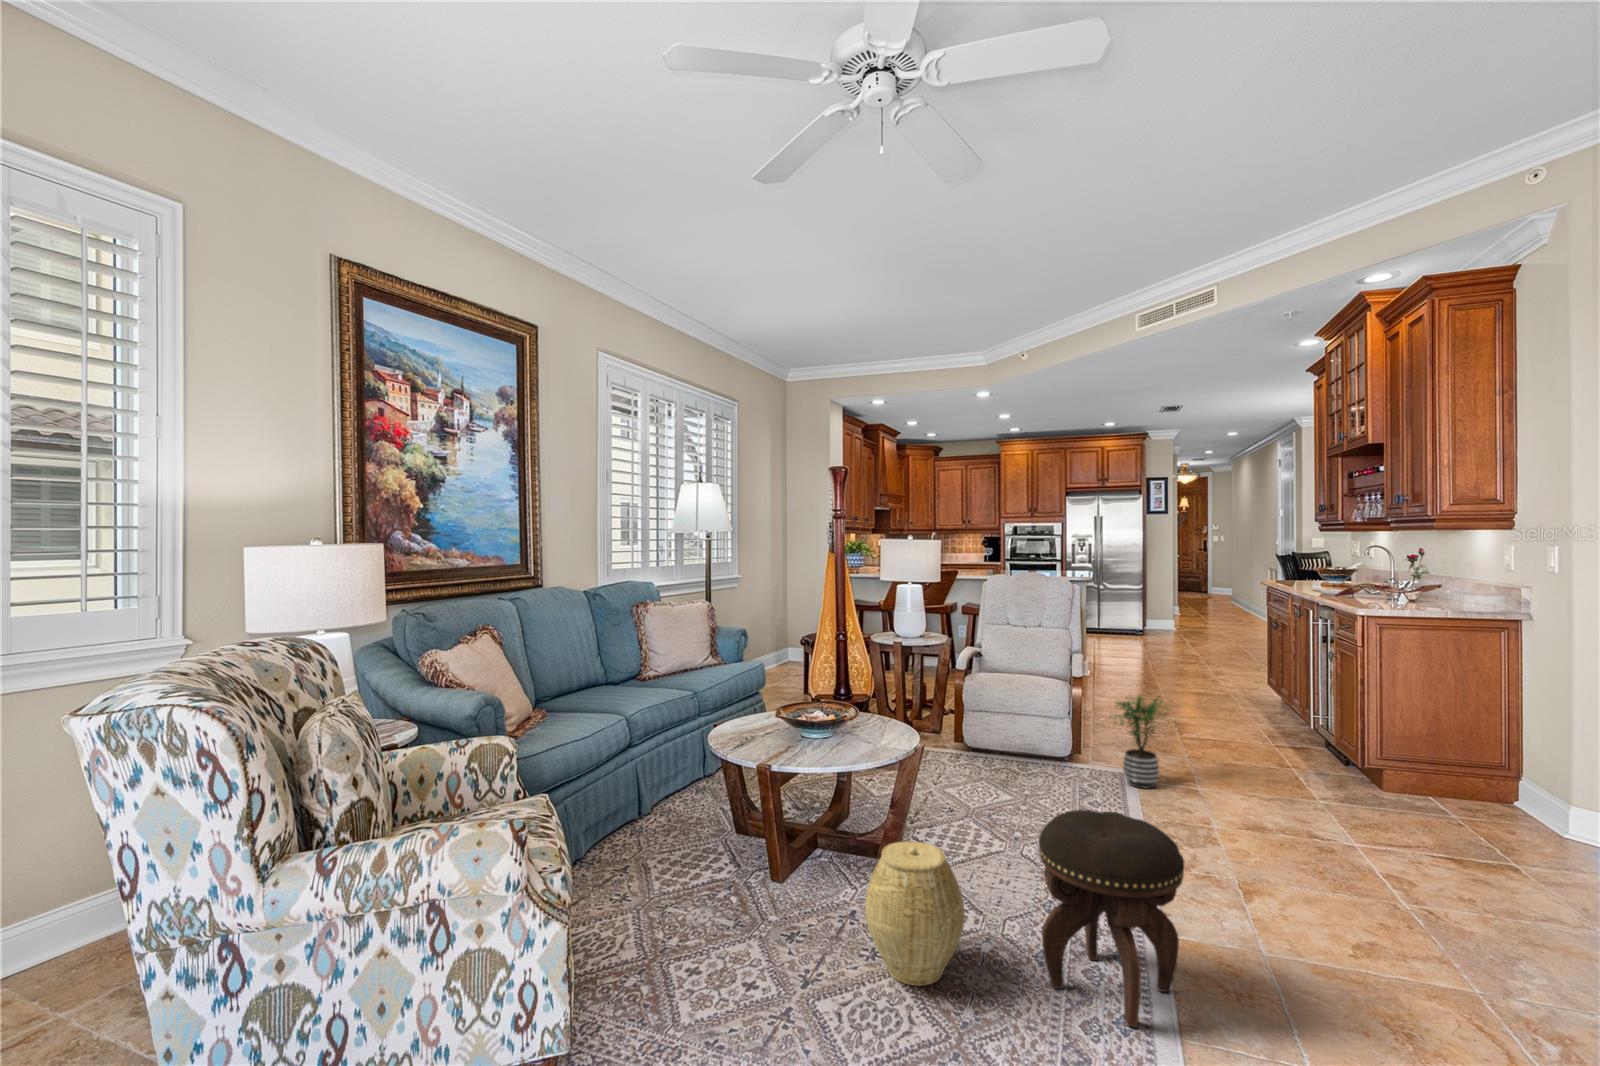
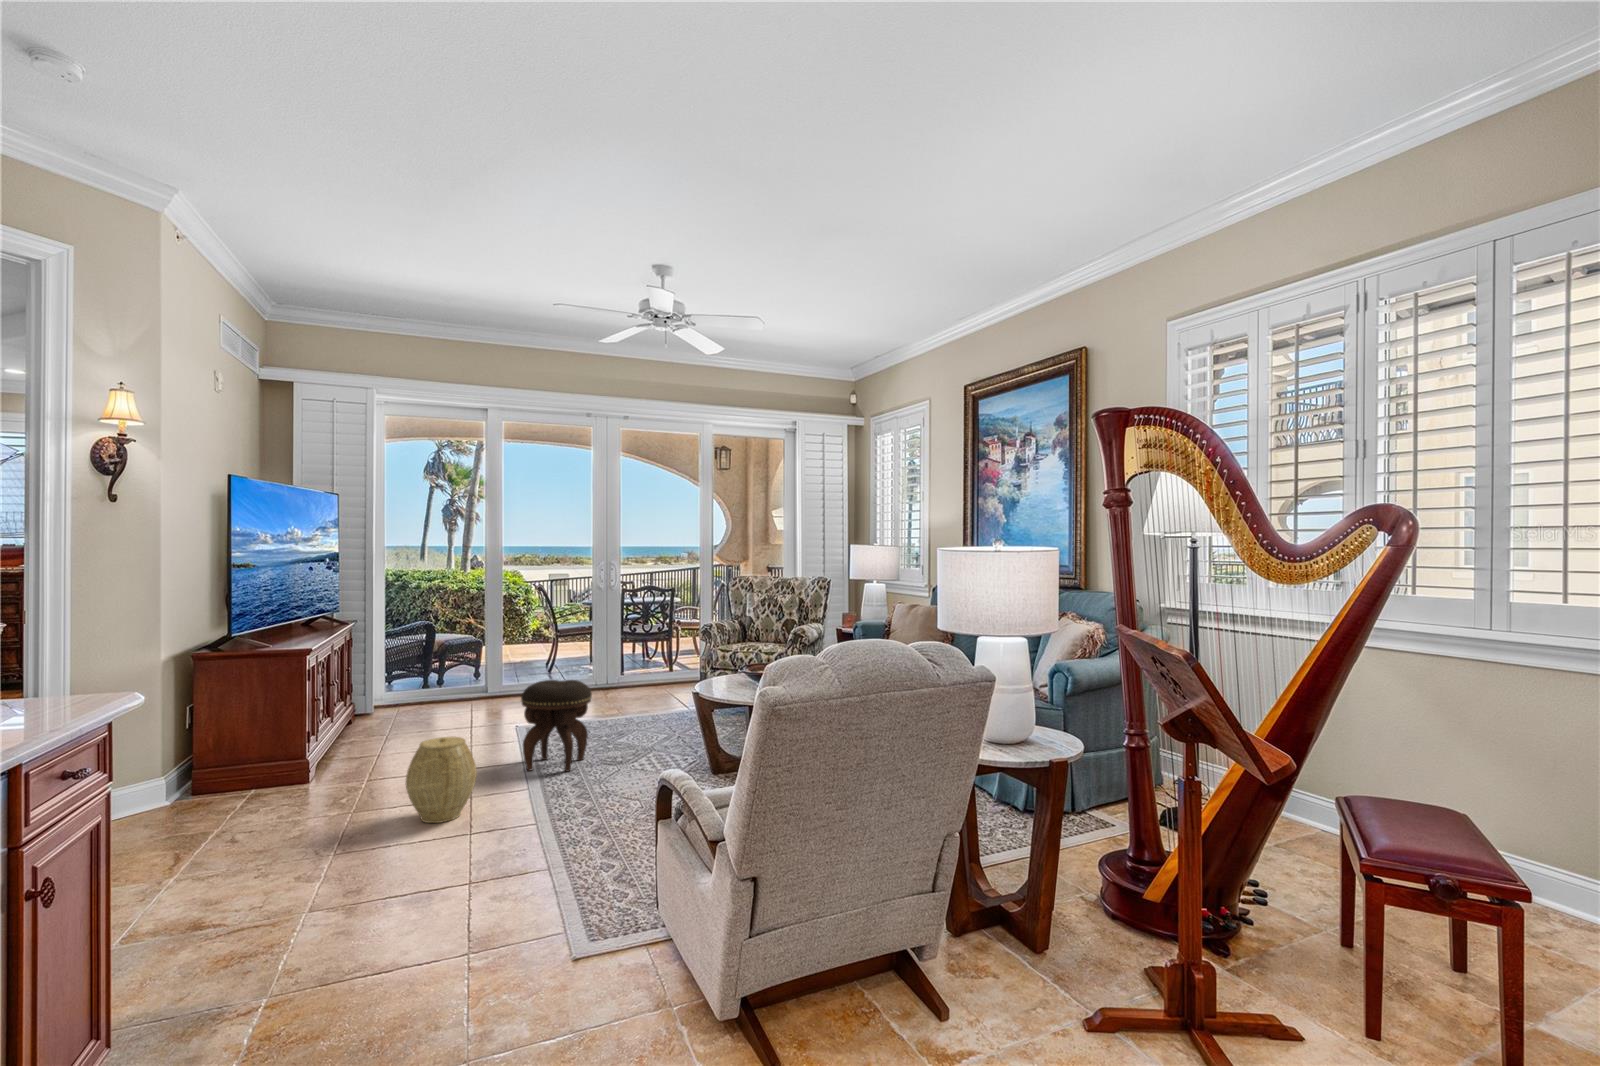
potted plant: present [1115,696,1168,788] -> none [511,779,605,937]
woven basket: present [865,841,965,986] -> present [406,737,477,823]

